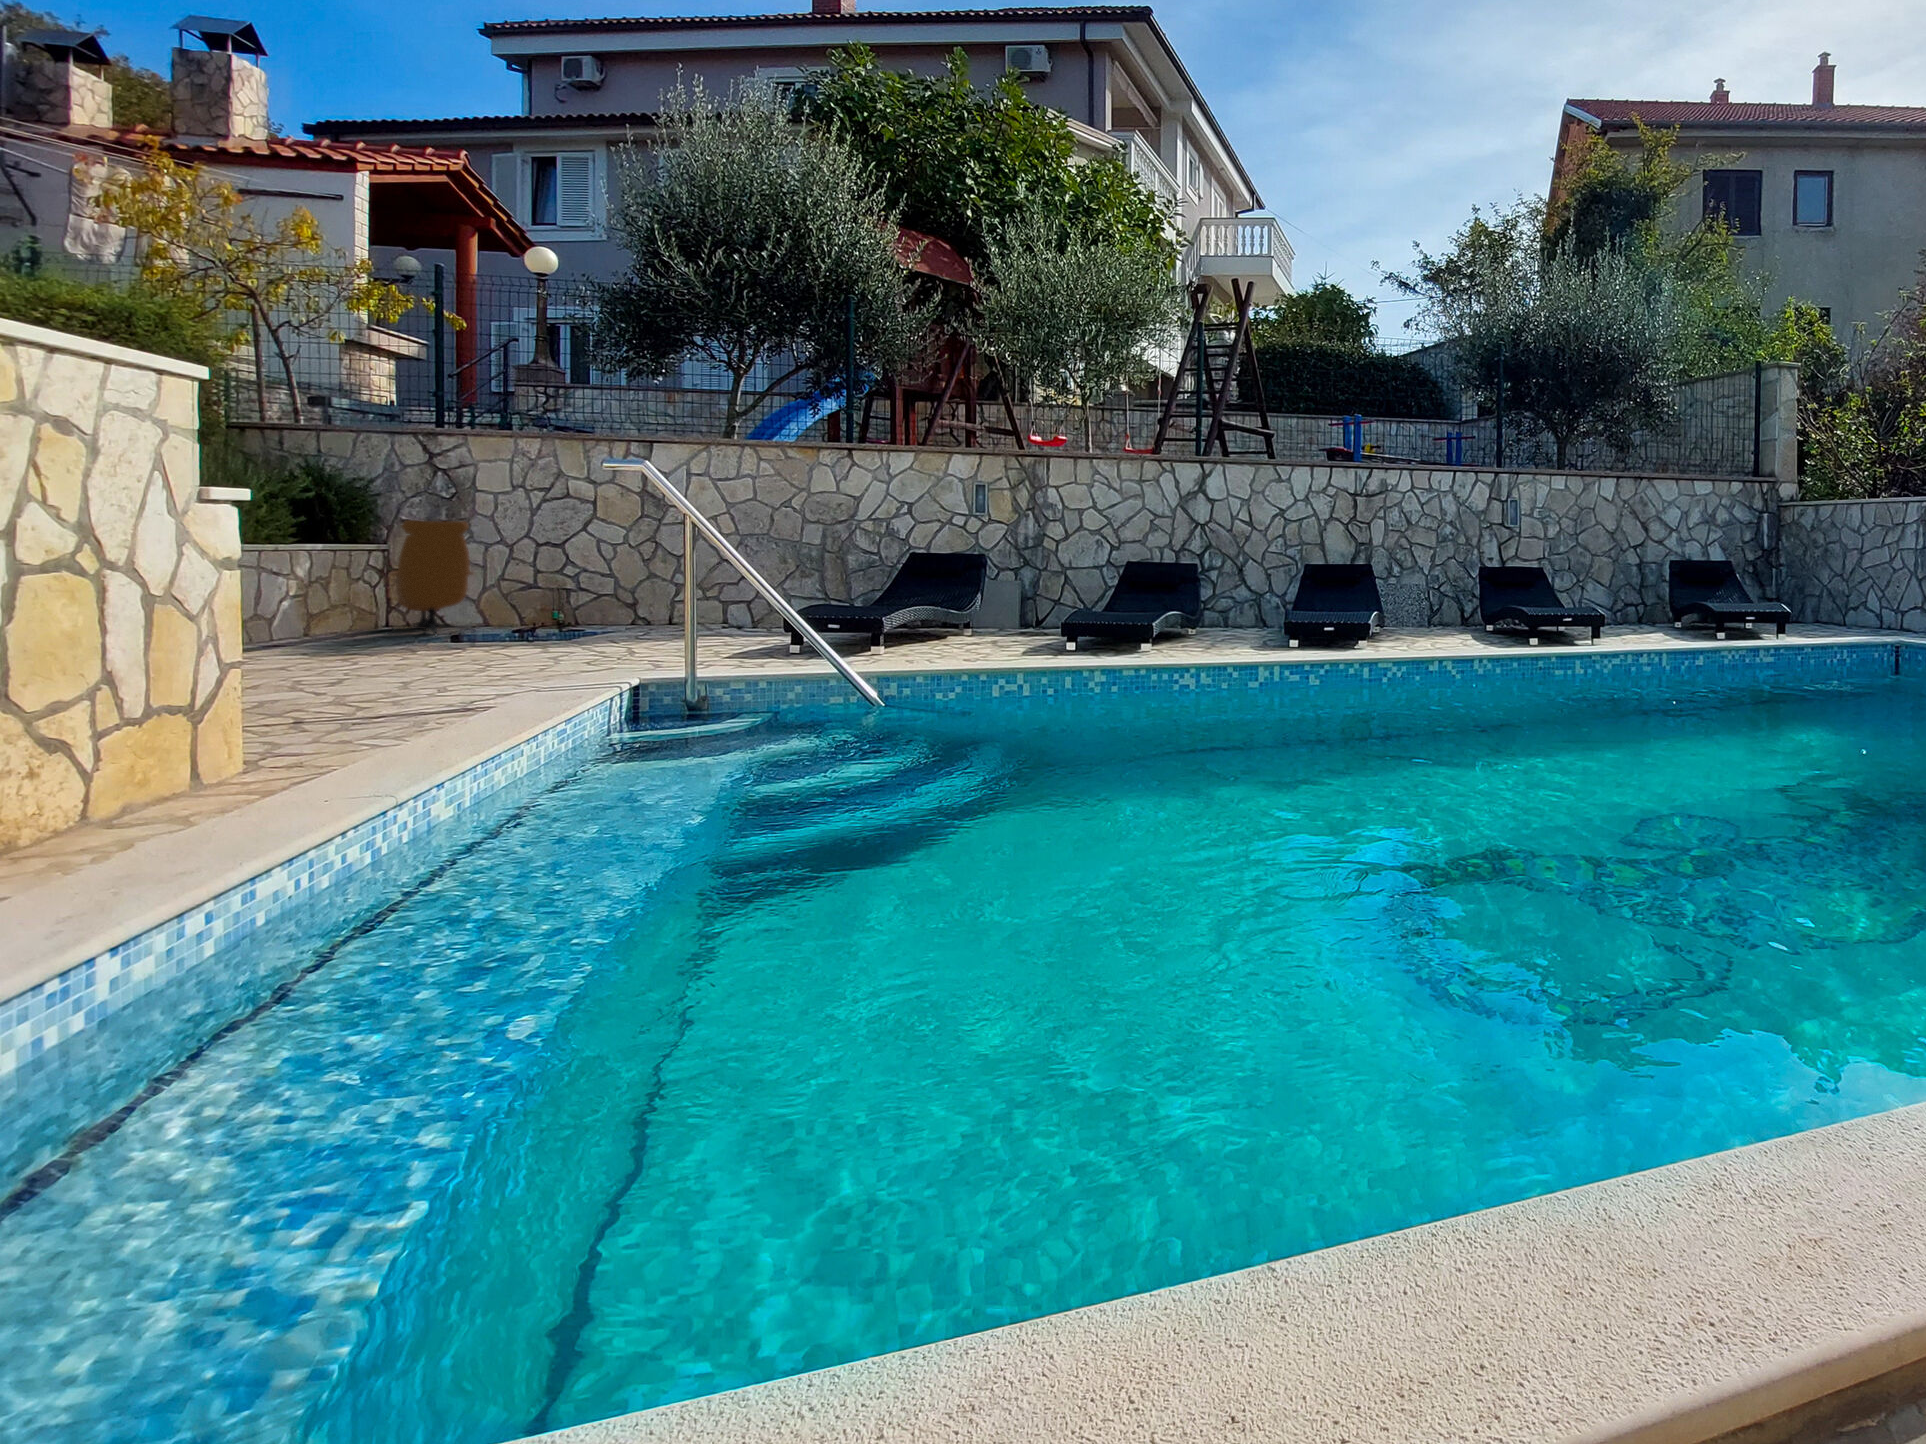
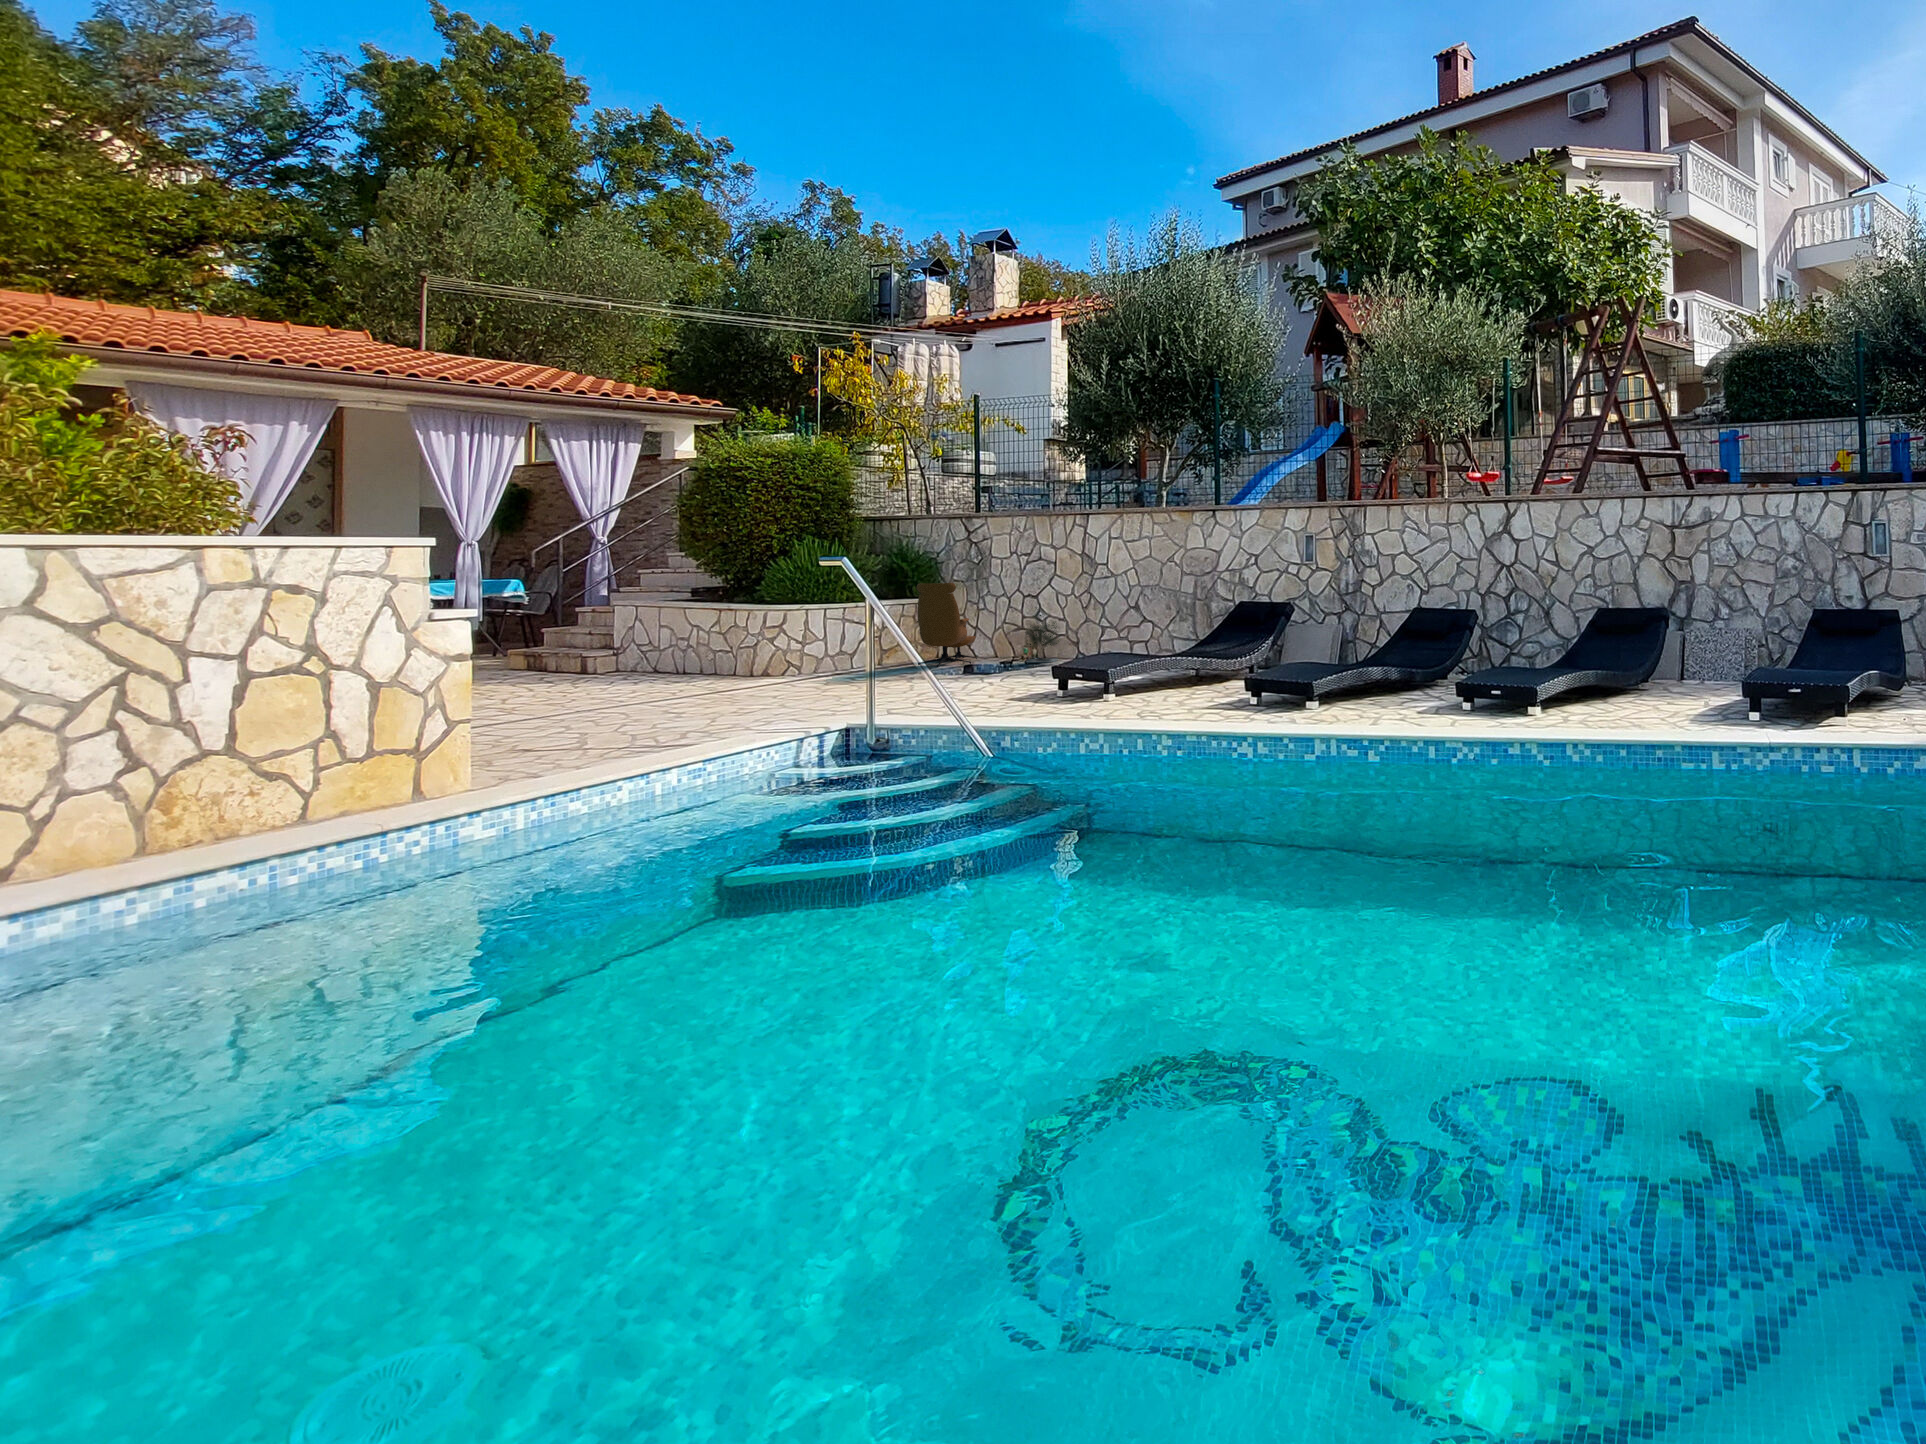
potted tree: none [567,557,620,629] -> present [1025,608,1059,663]

